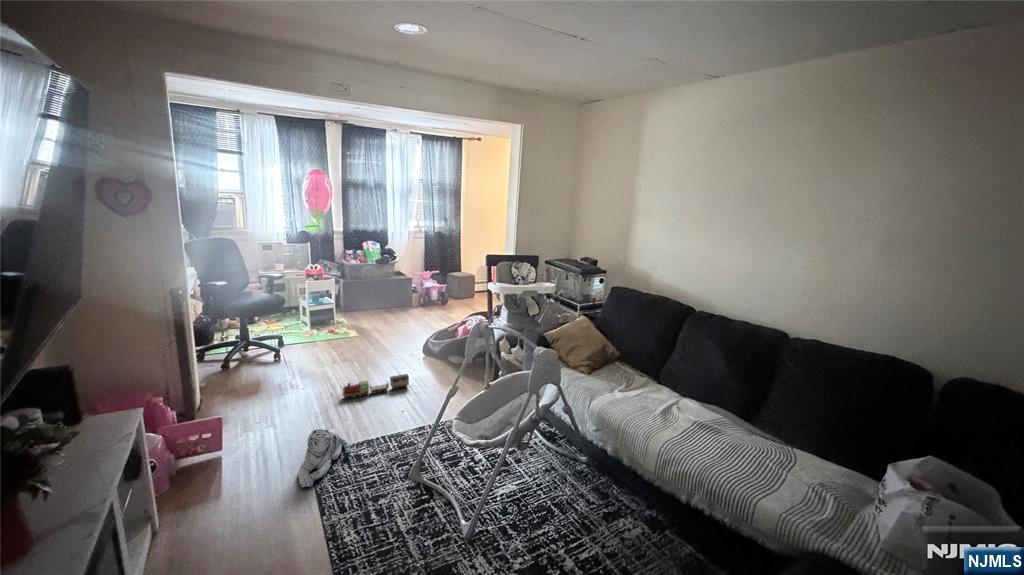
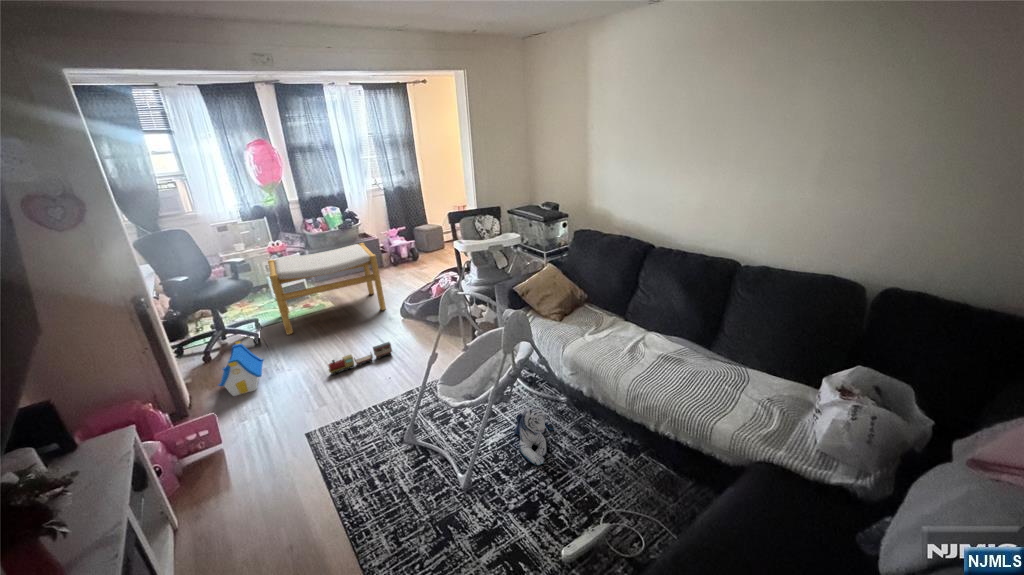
footstool: none [304,277,408,355] -> present [268,243,386,335]
toy house: none [231,350,281,405] -> present [218,341,263,396]
plush toy: present [298,429,350,487] -> present [515,407,554,465]

